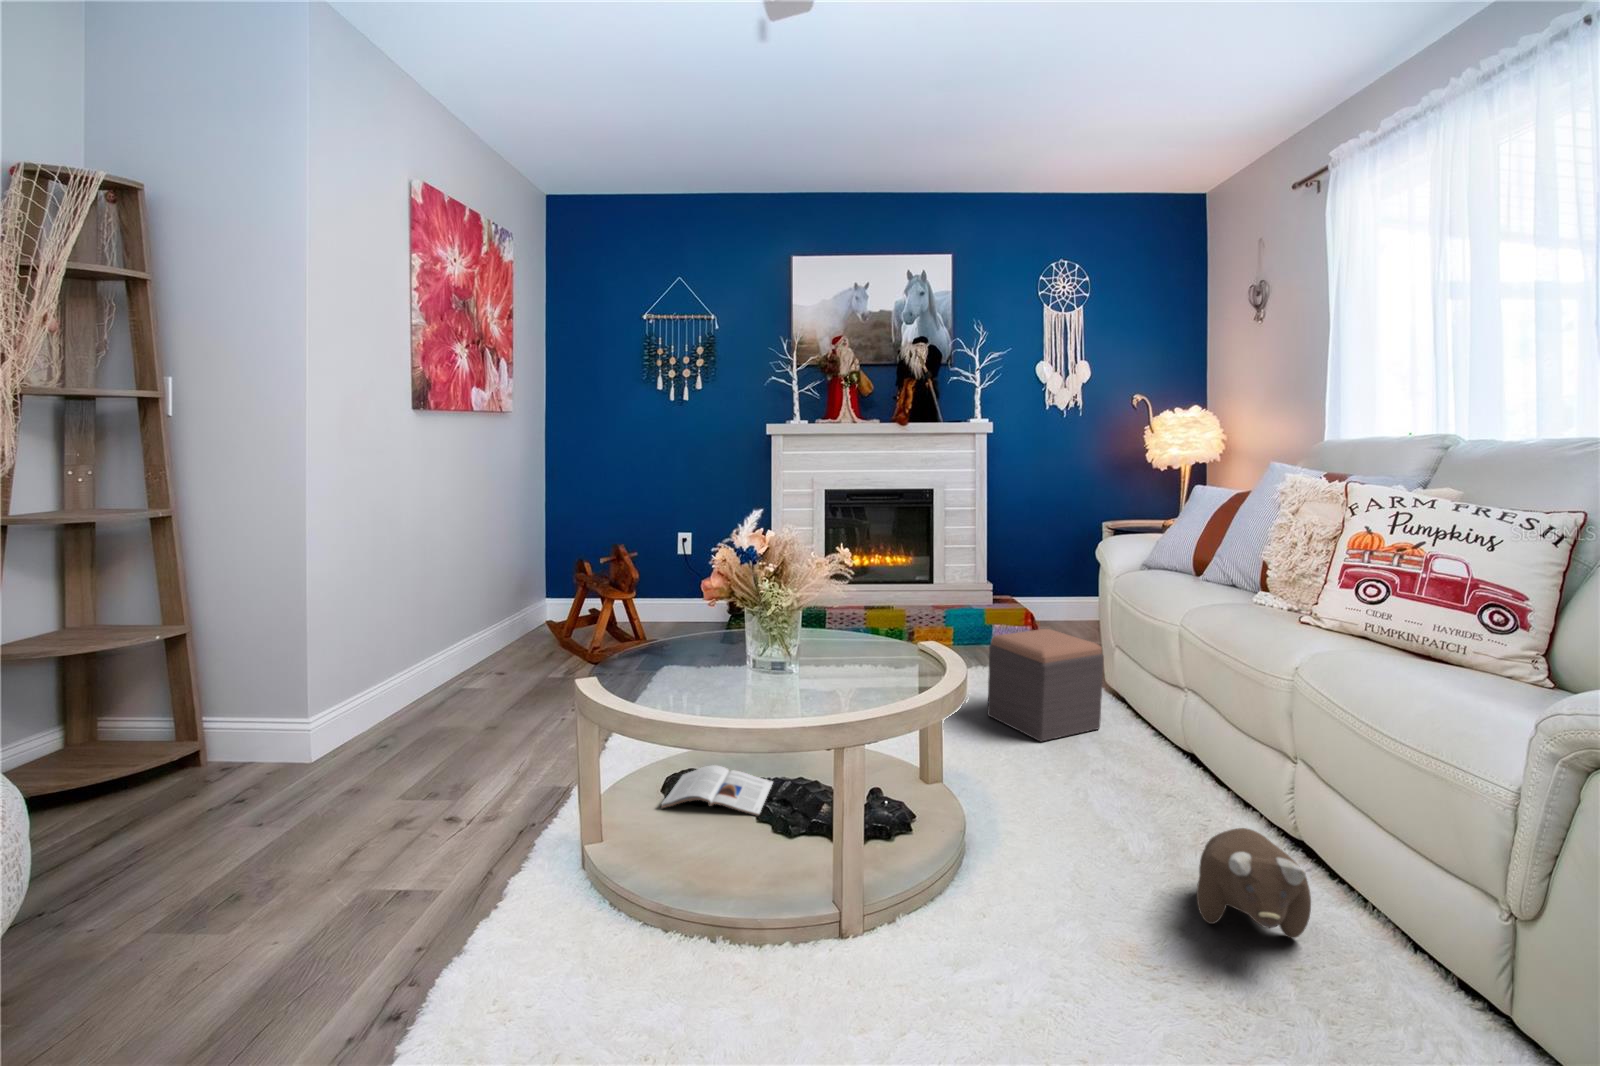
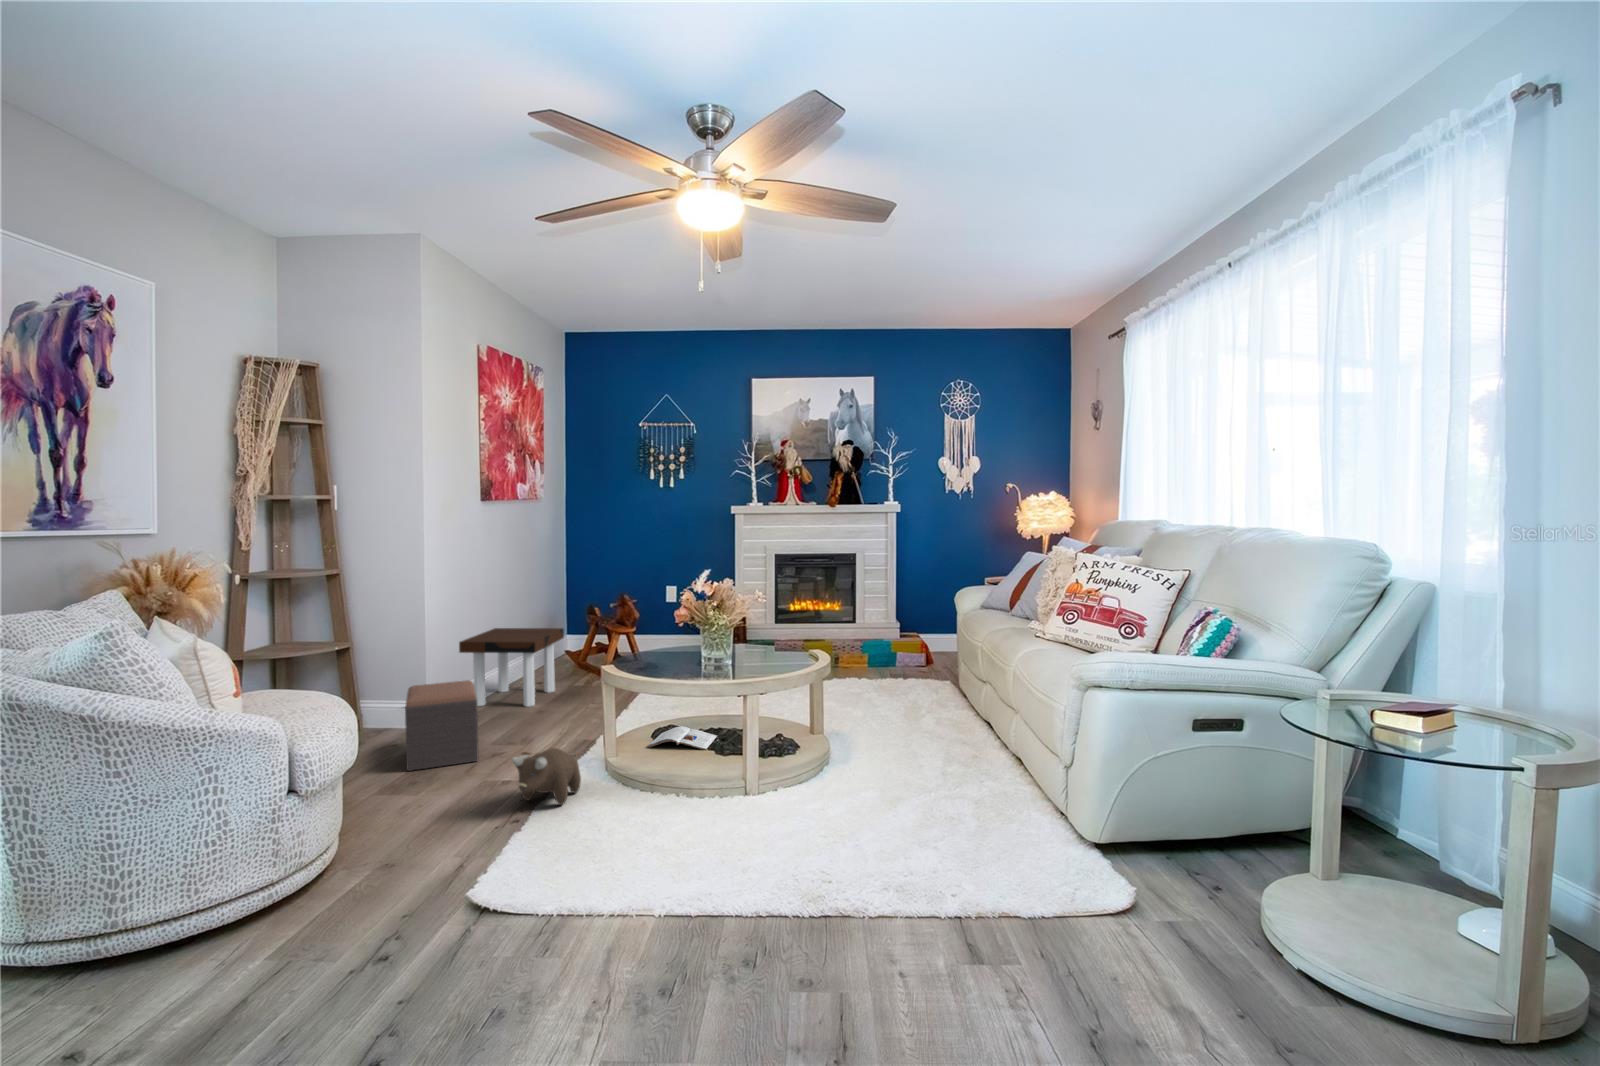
side table: none [381,590,540,706] -> present [459,628,564,707]
footstool: present [987,629,1103,741] -> present [405,680,479,771]
plush toy: present [1197,828,1311,938] -> present [512,748,581,805]

